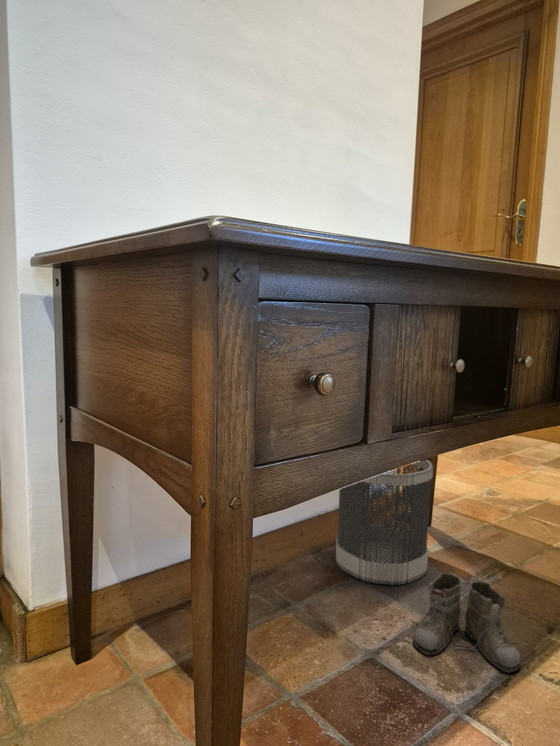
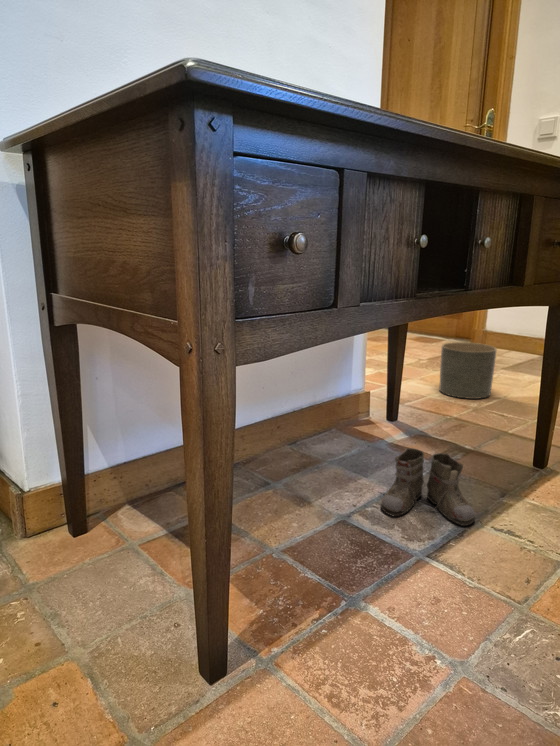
planter: none [475,438,537,501] -> present [439,342,497,399]
wastebasket: present [336,460,433,585] -> none [310,348,400,466]

